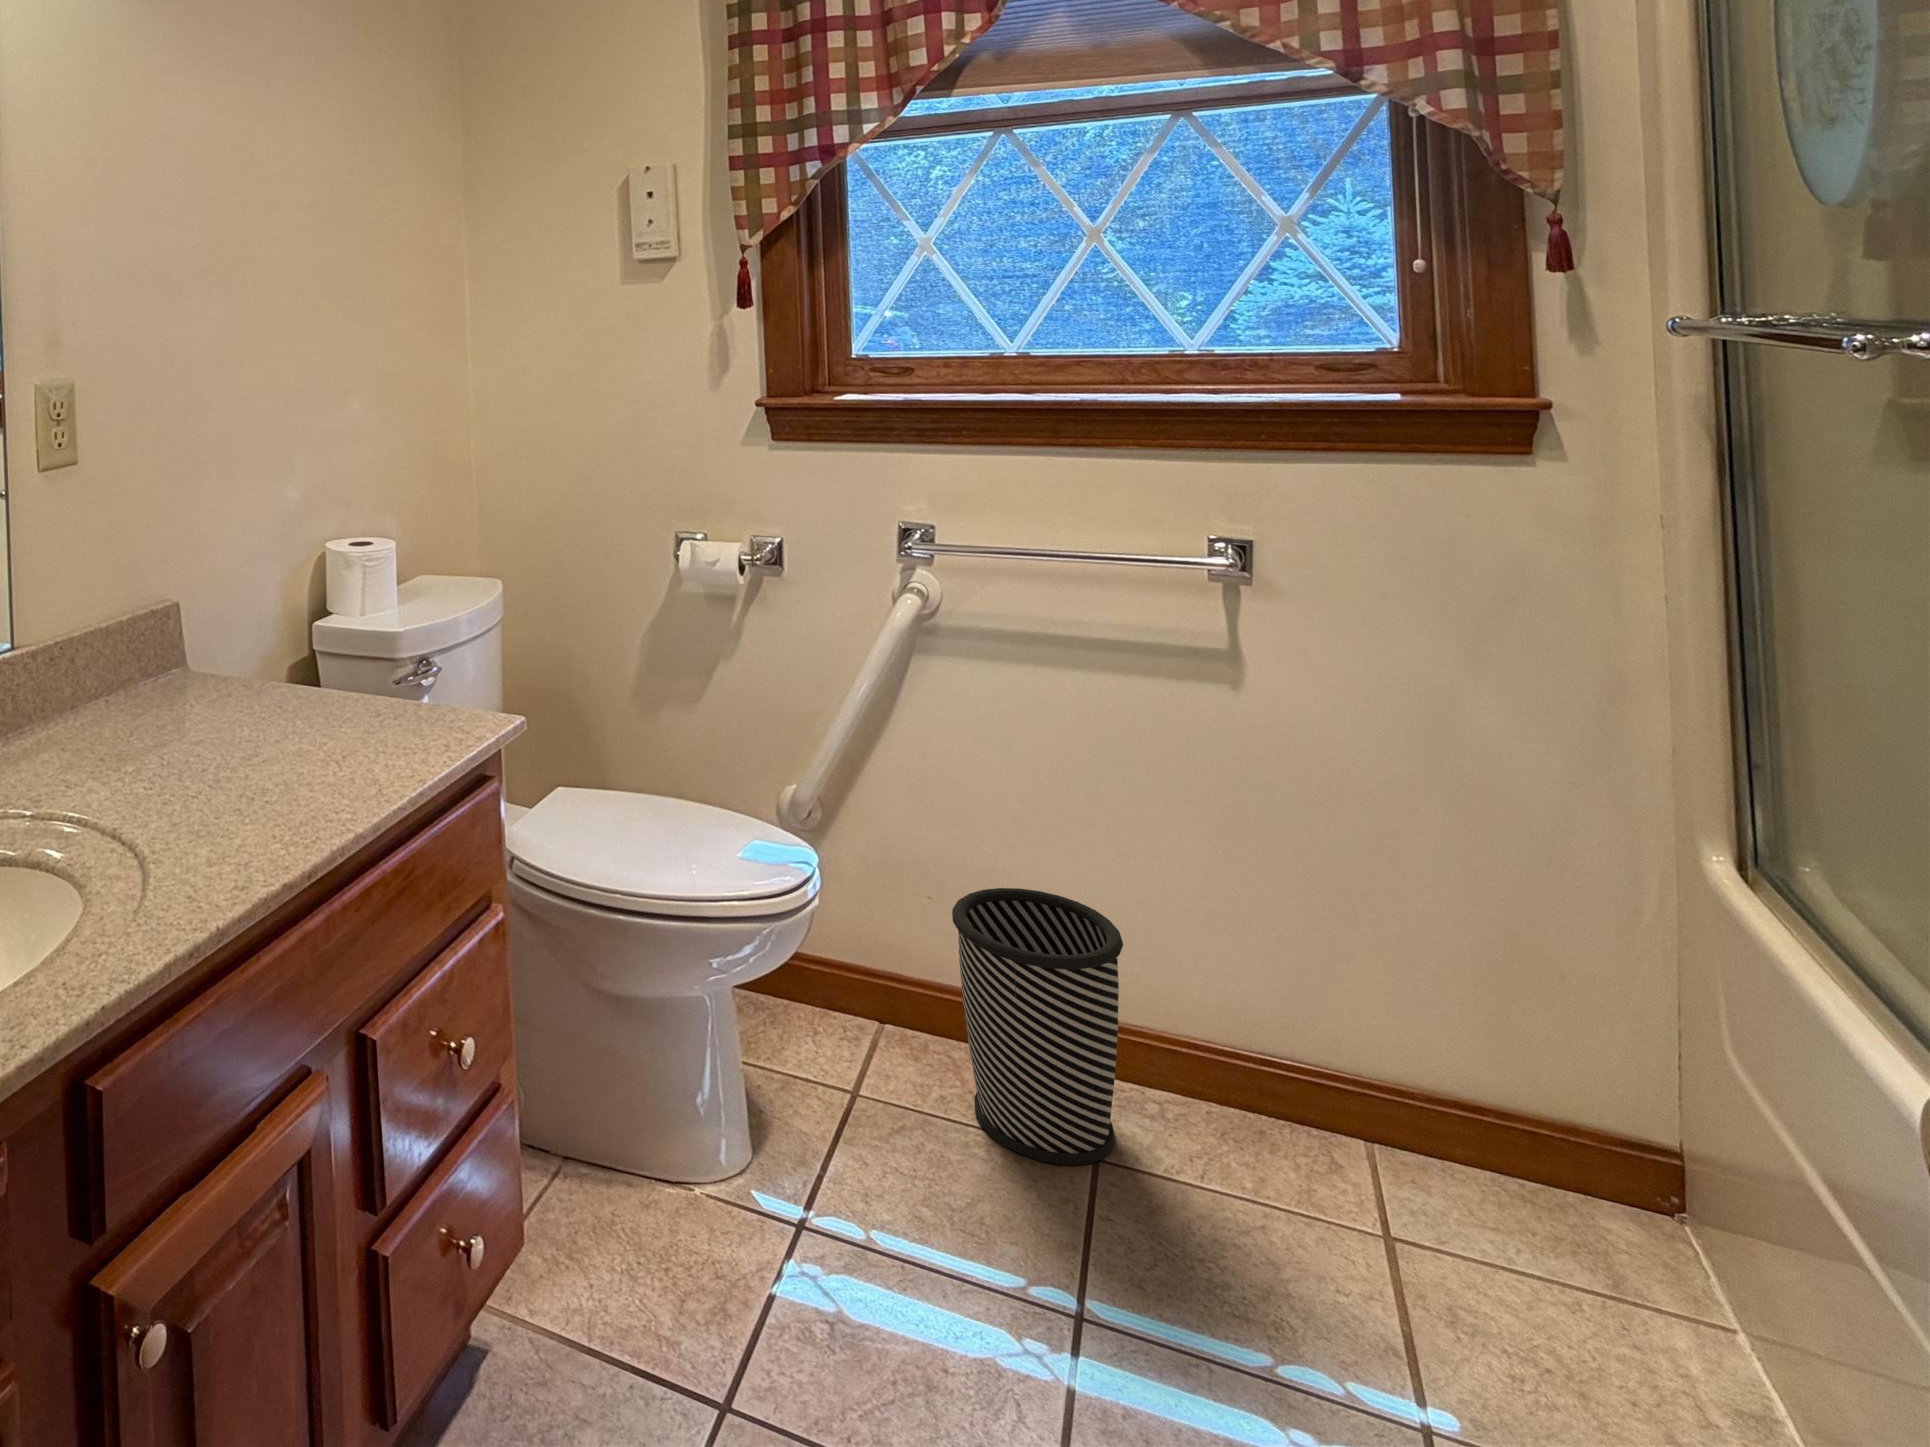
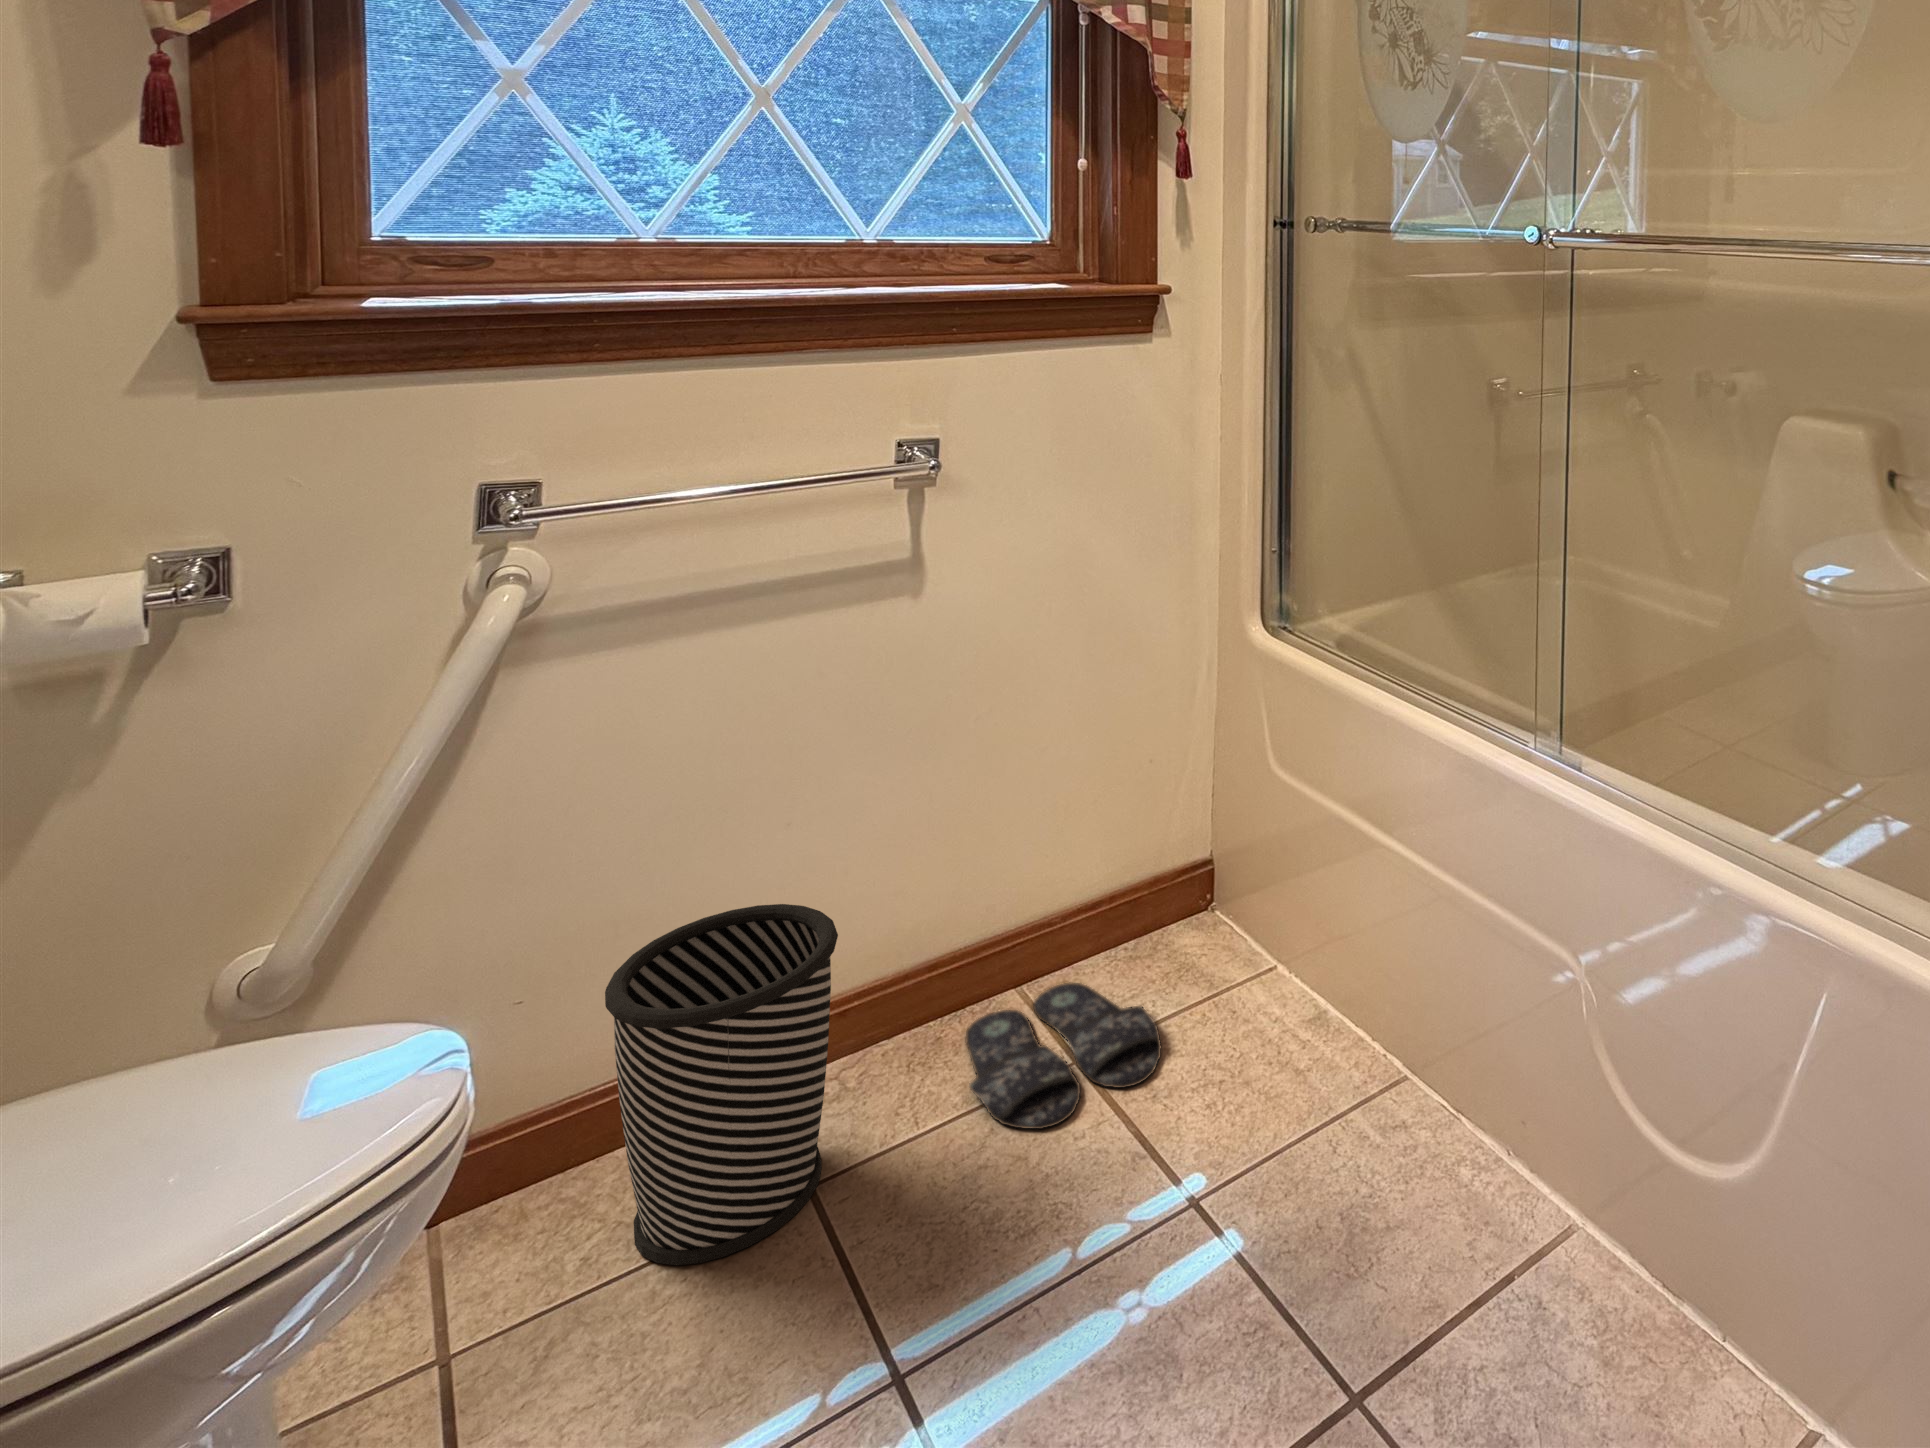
slippers: none [1259,1137,1497,1307] -> present [966,983,1161,1129]

